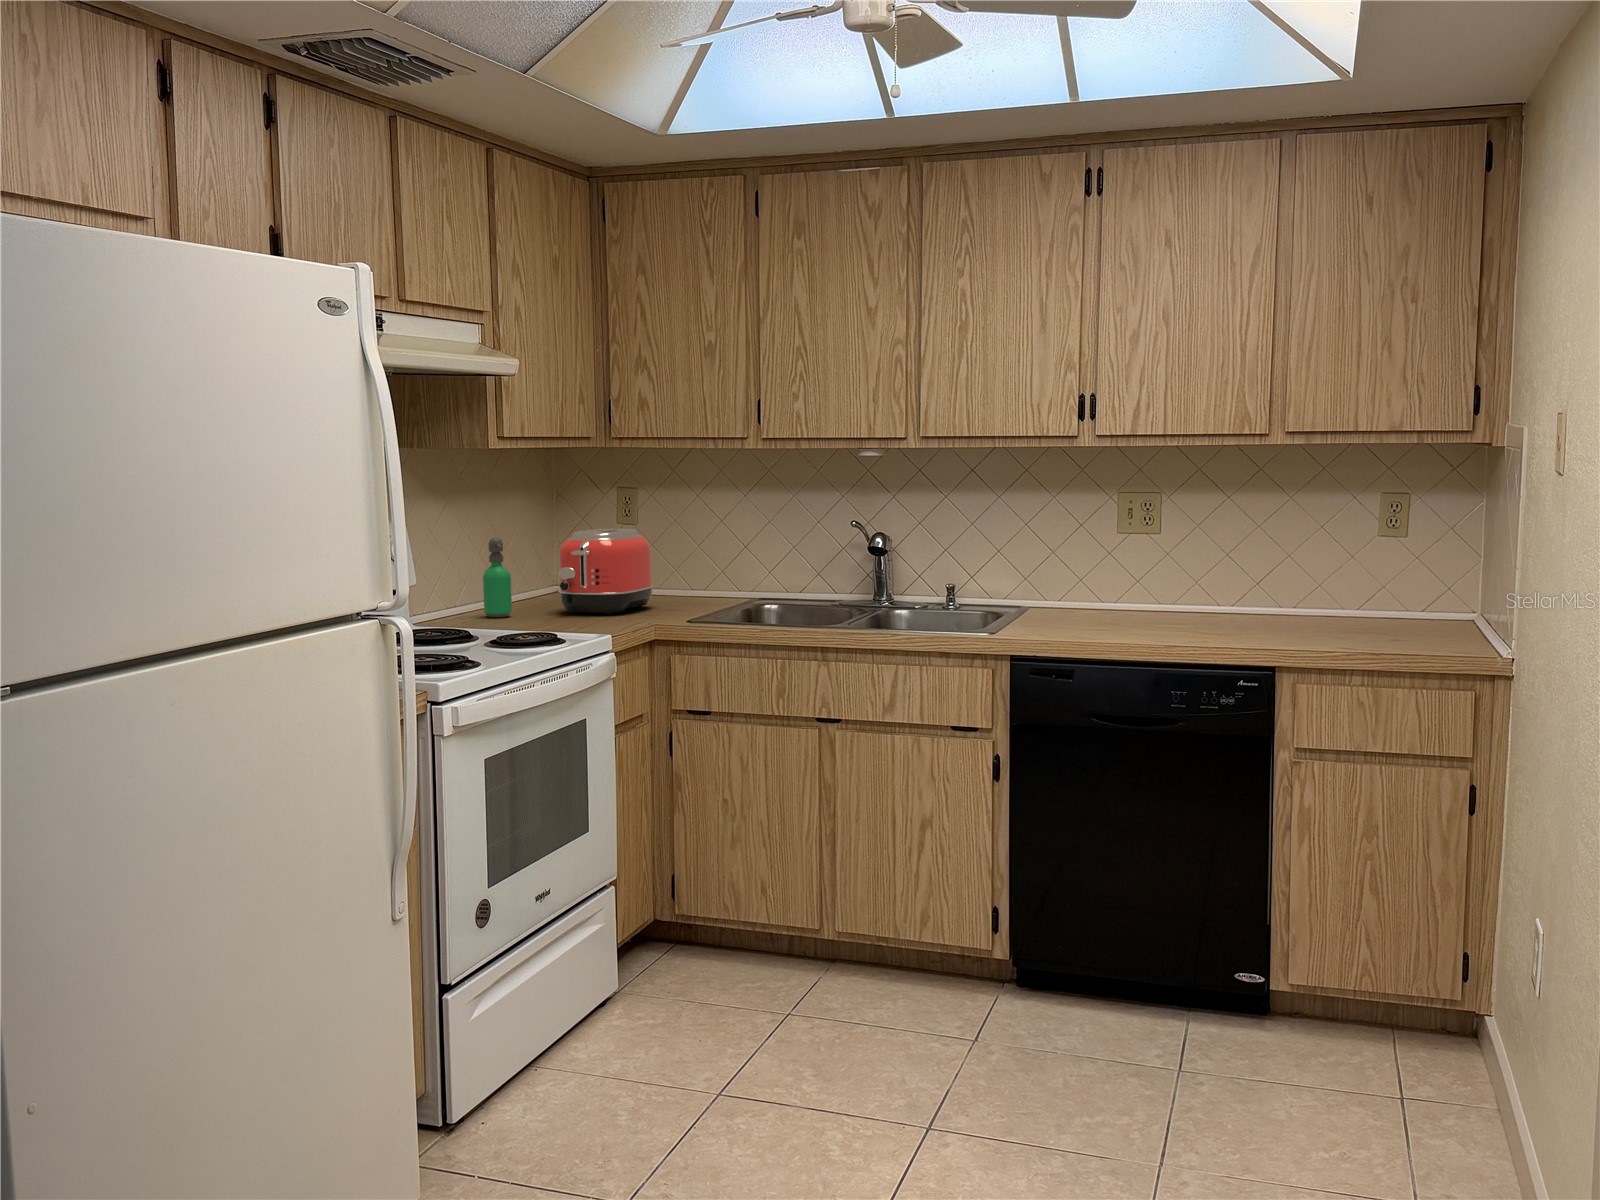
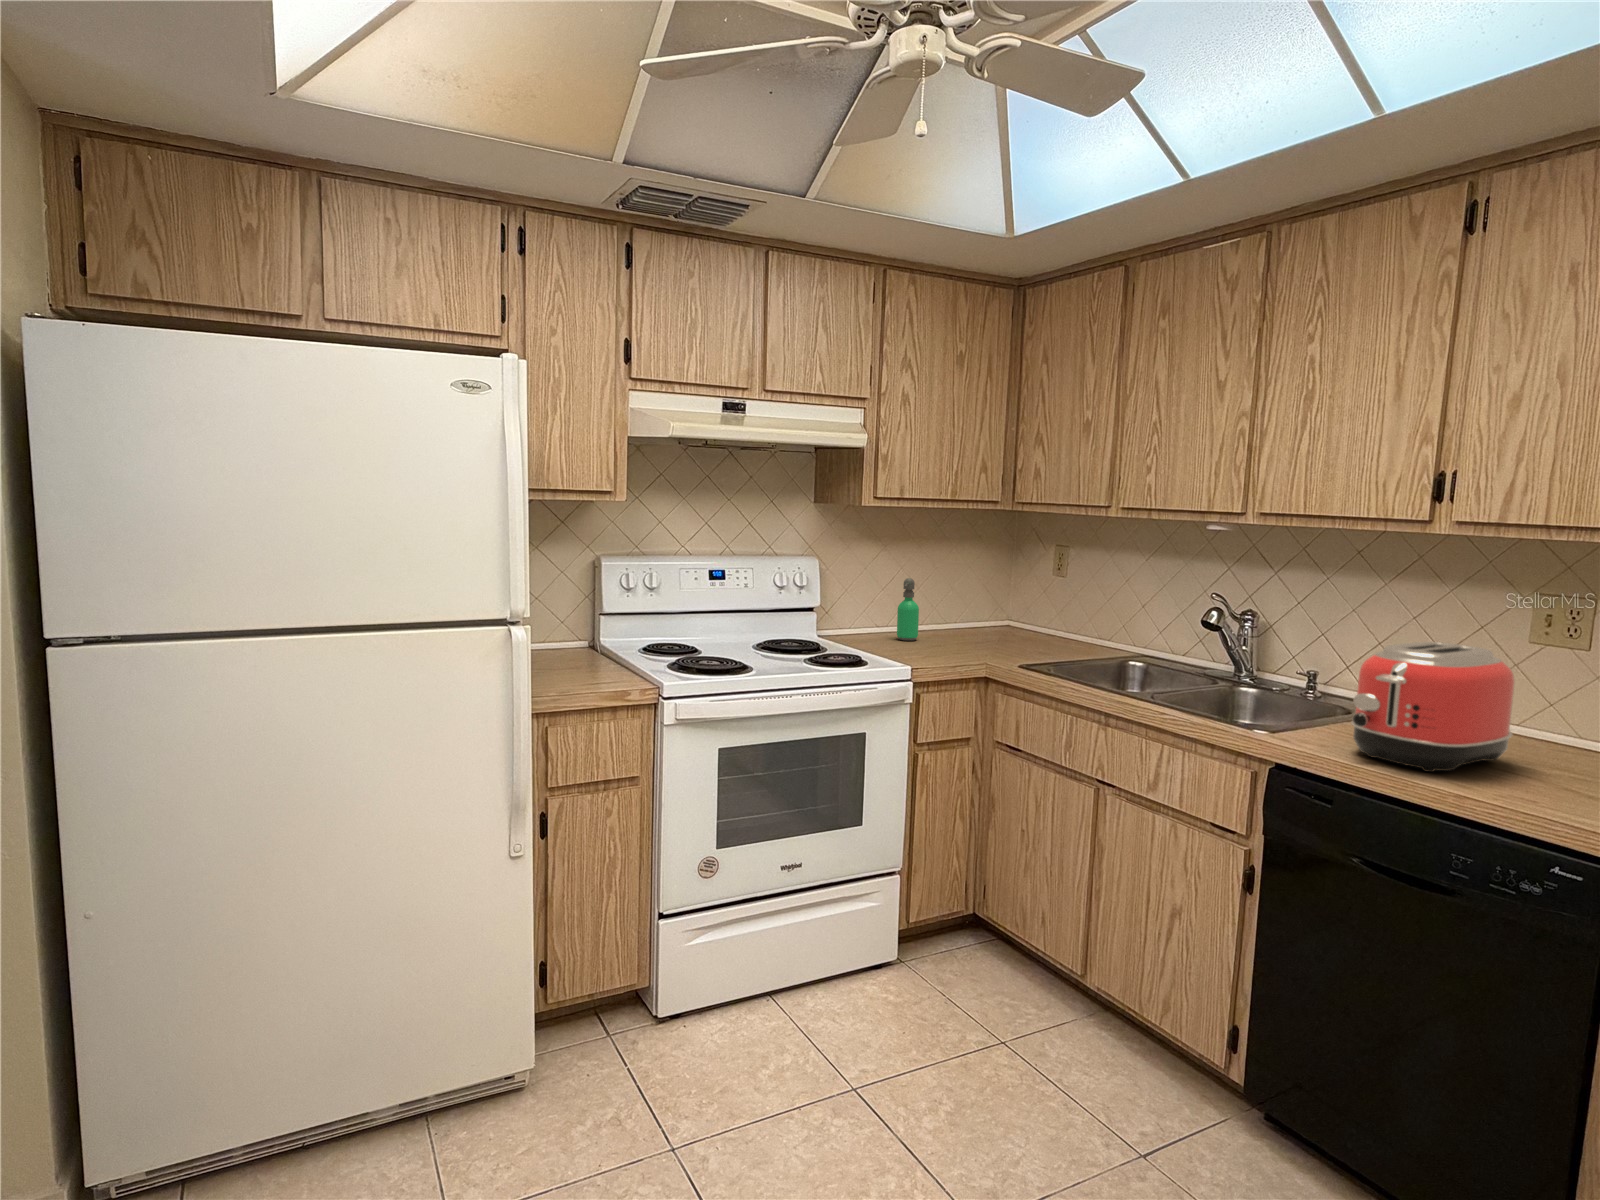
toaster: present [558,529,654,615] -> present [1352,642,1515,772]

